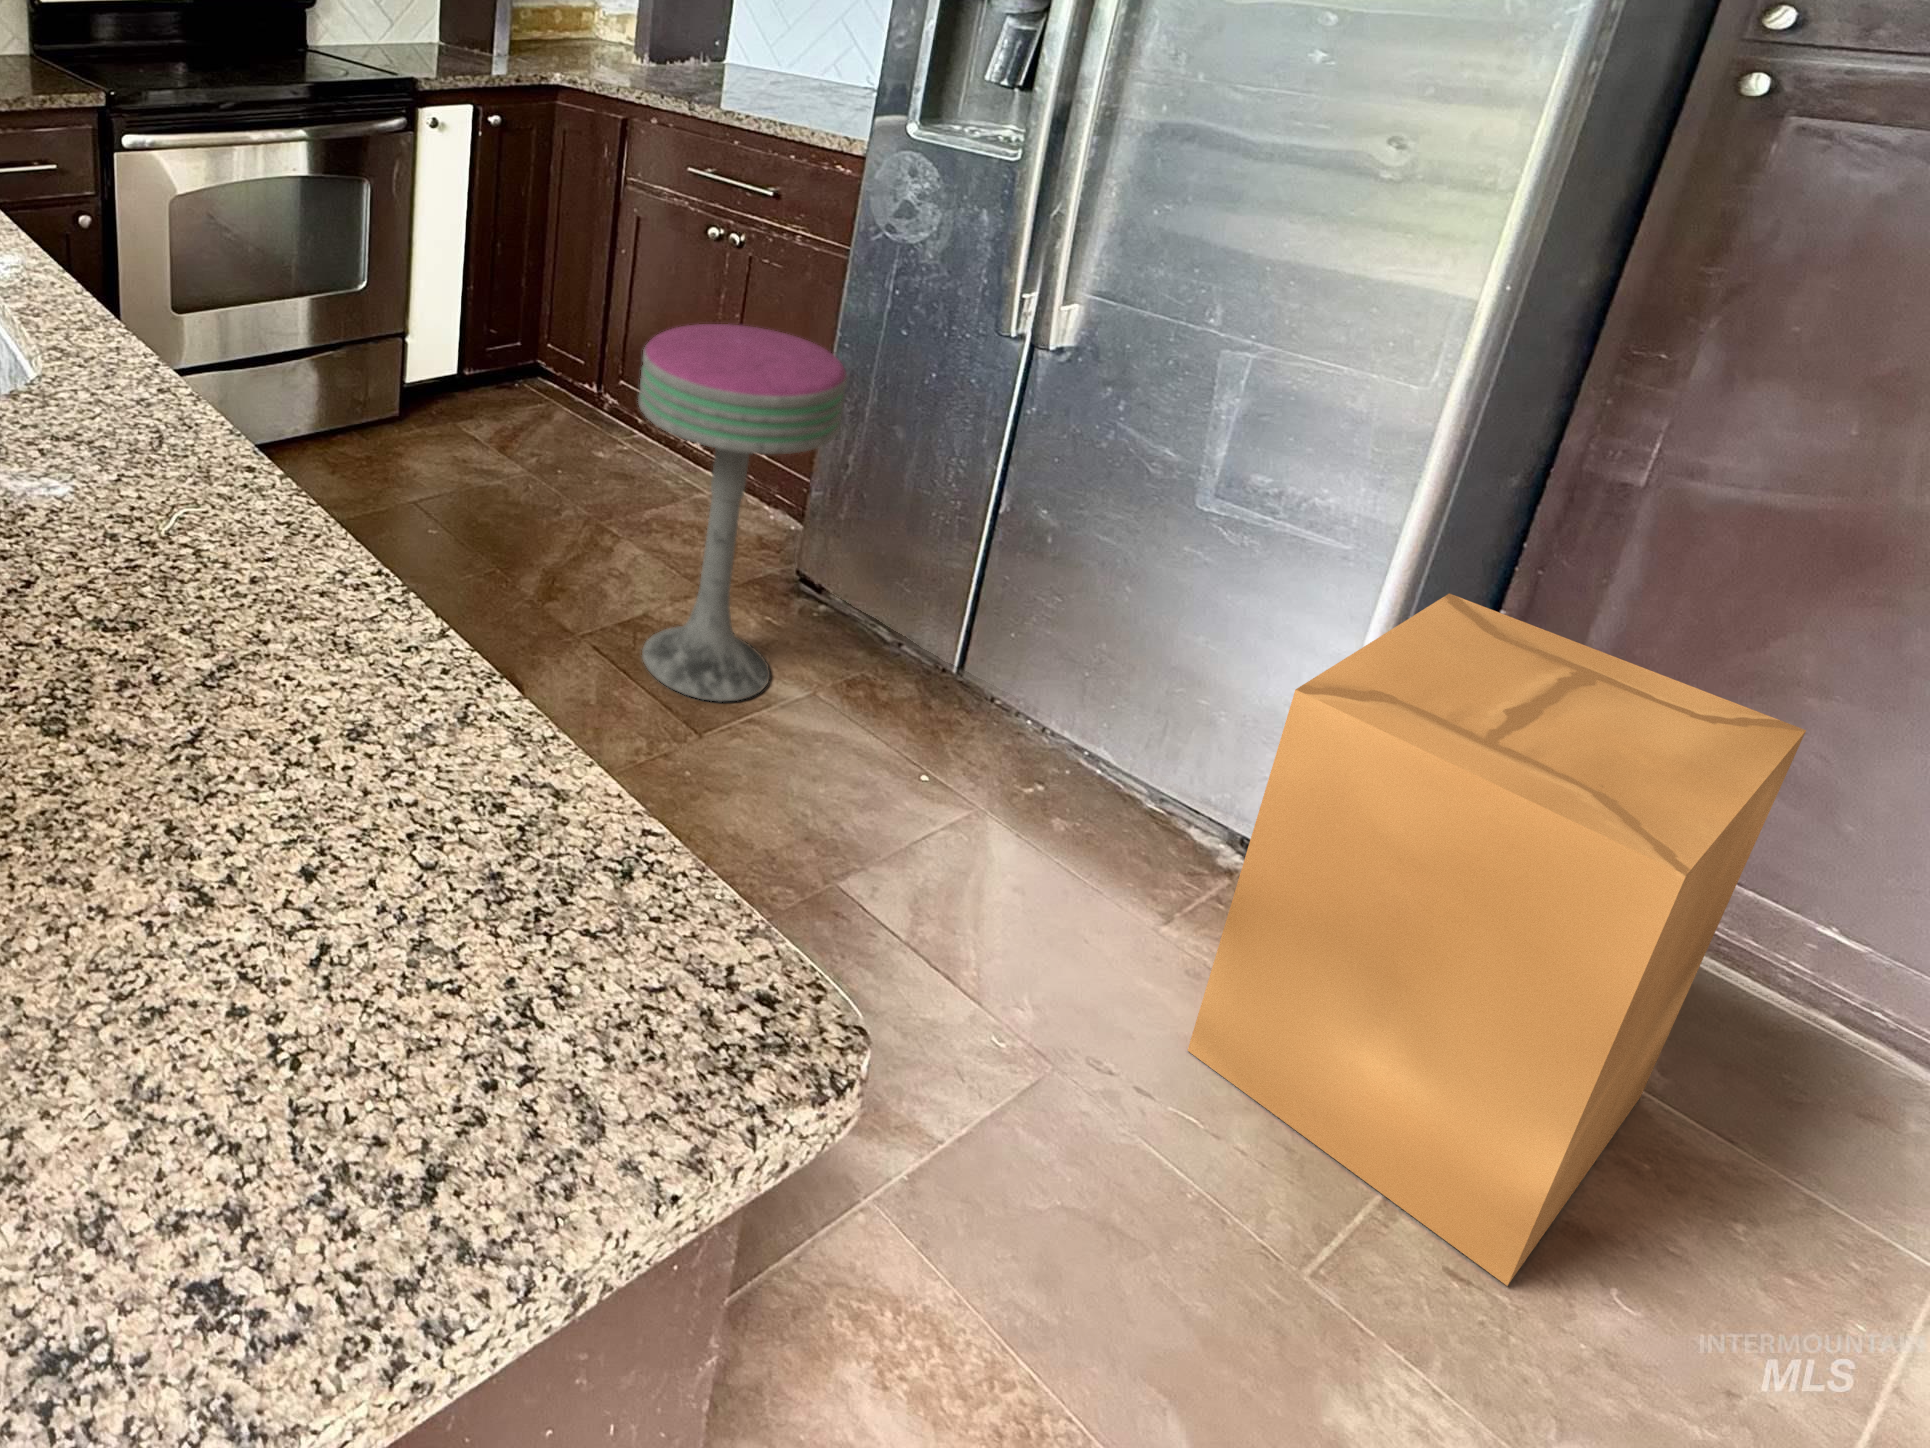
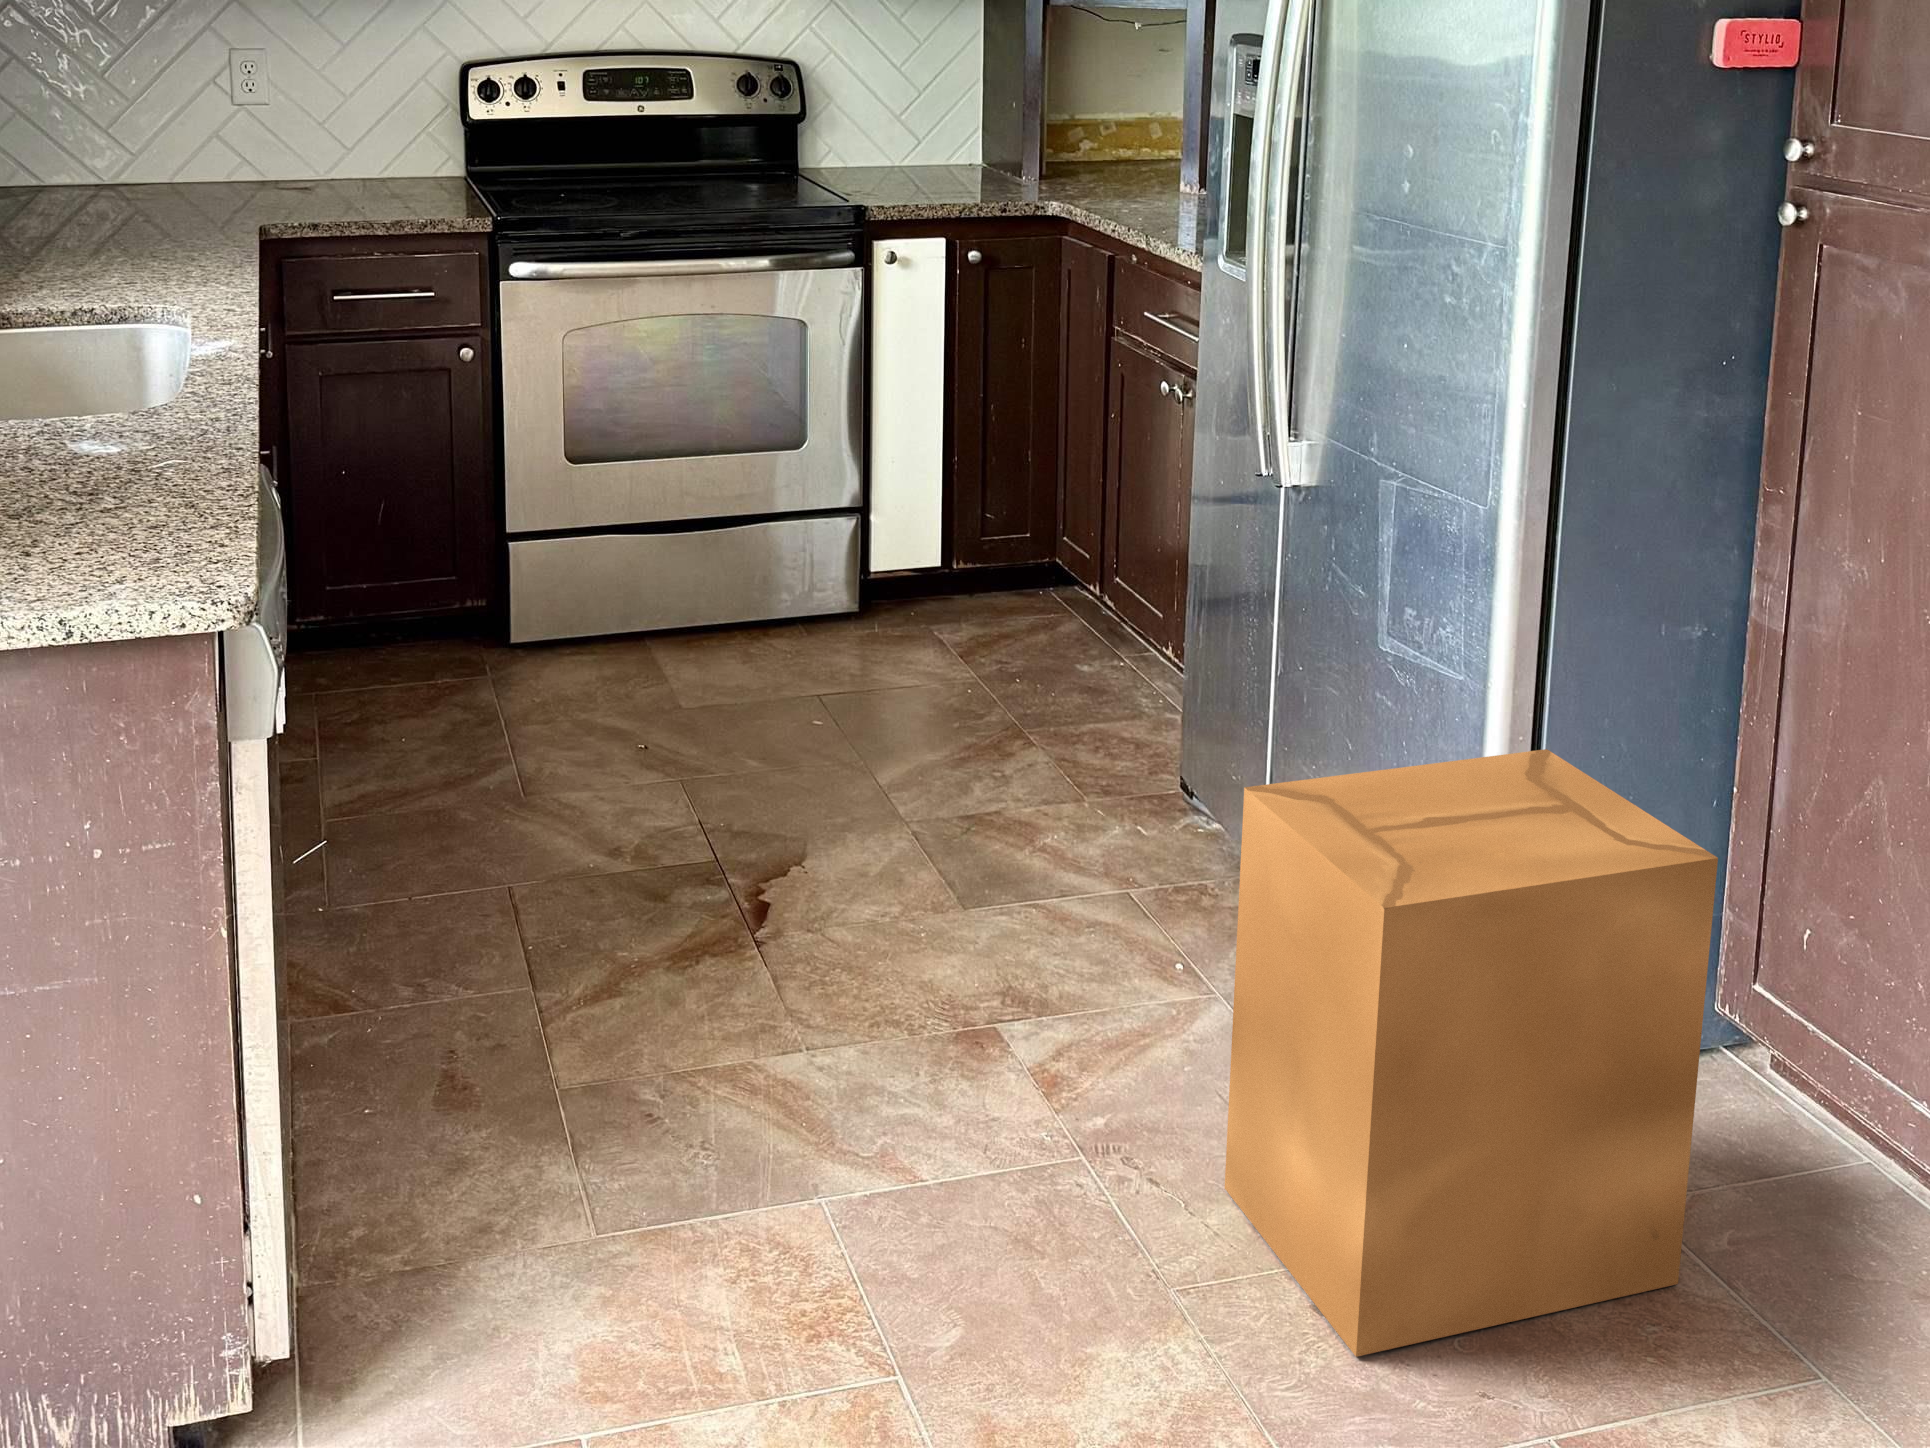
bar stool: present [638,324,847,701] -> none [918,478,1131,897]

